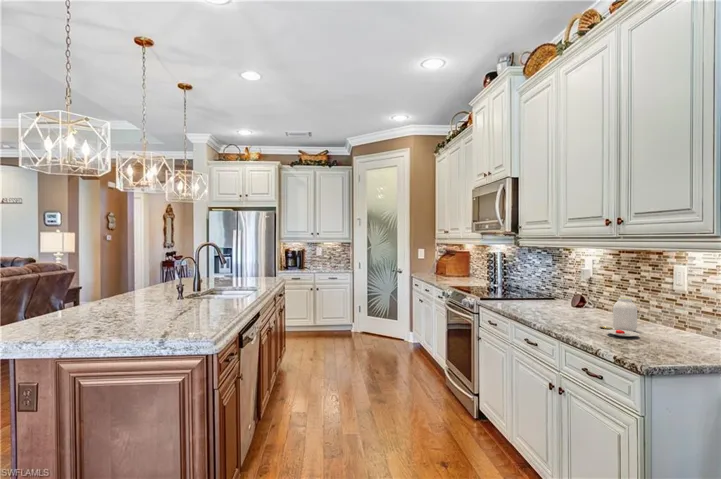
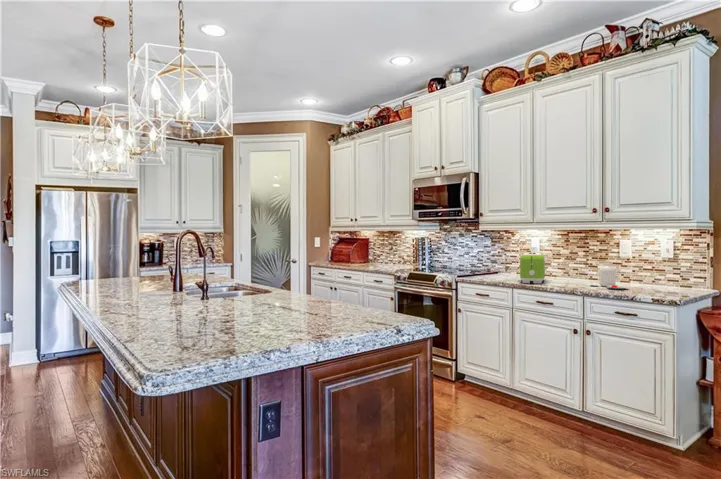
toaster: none [523,276,574,316] -> present [520,253,545,283]

